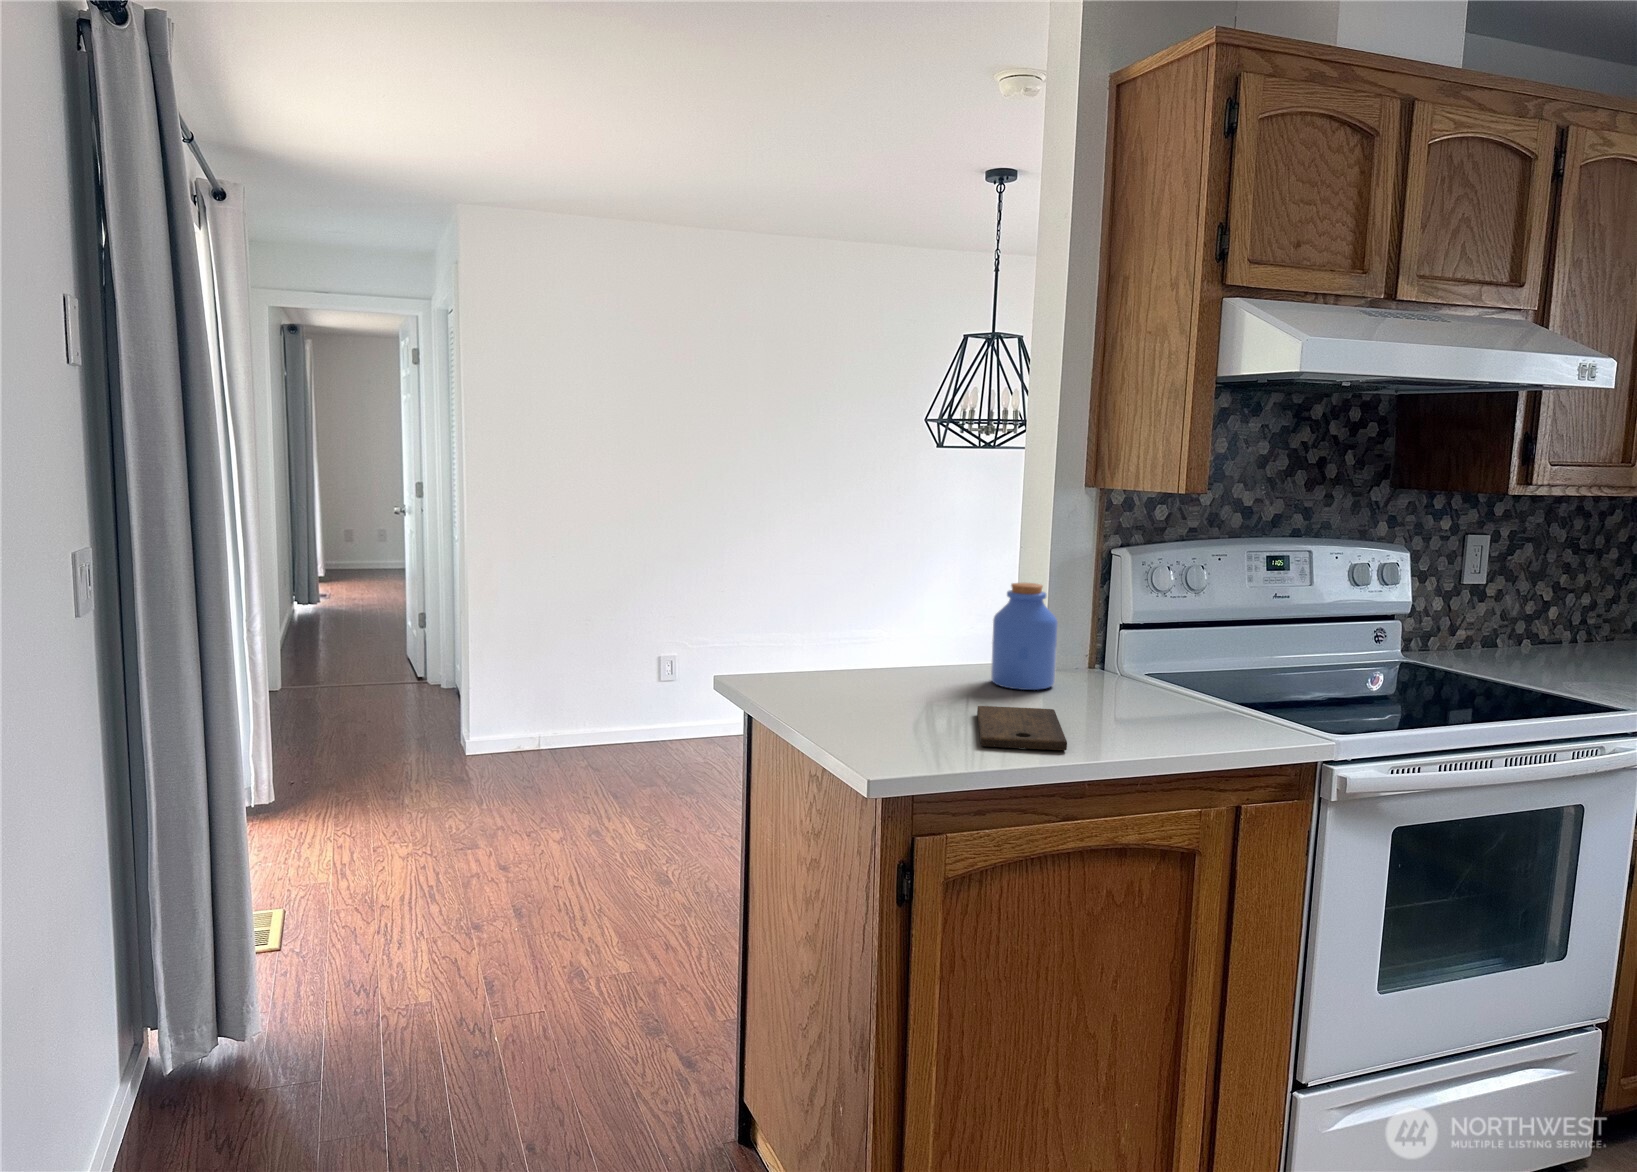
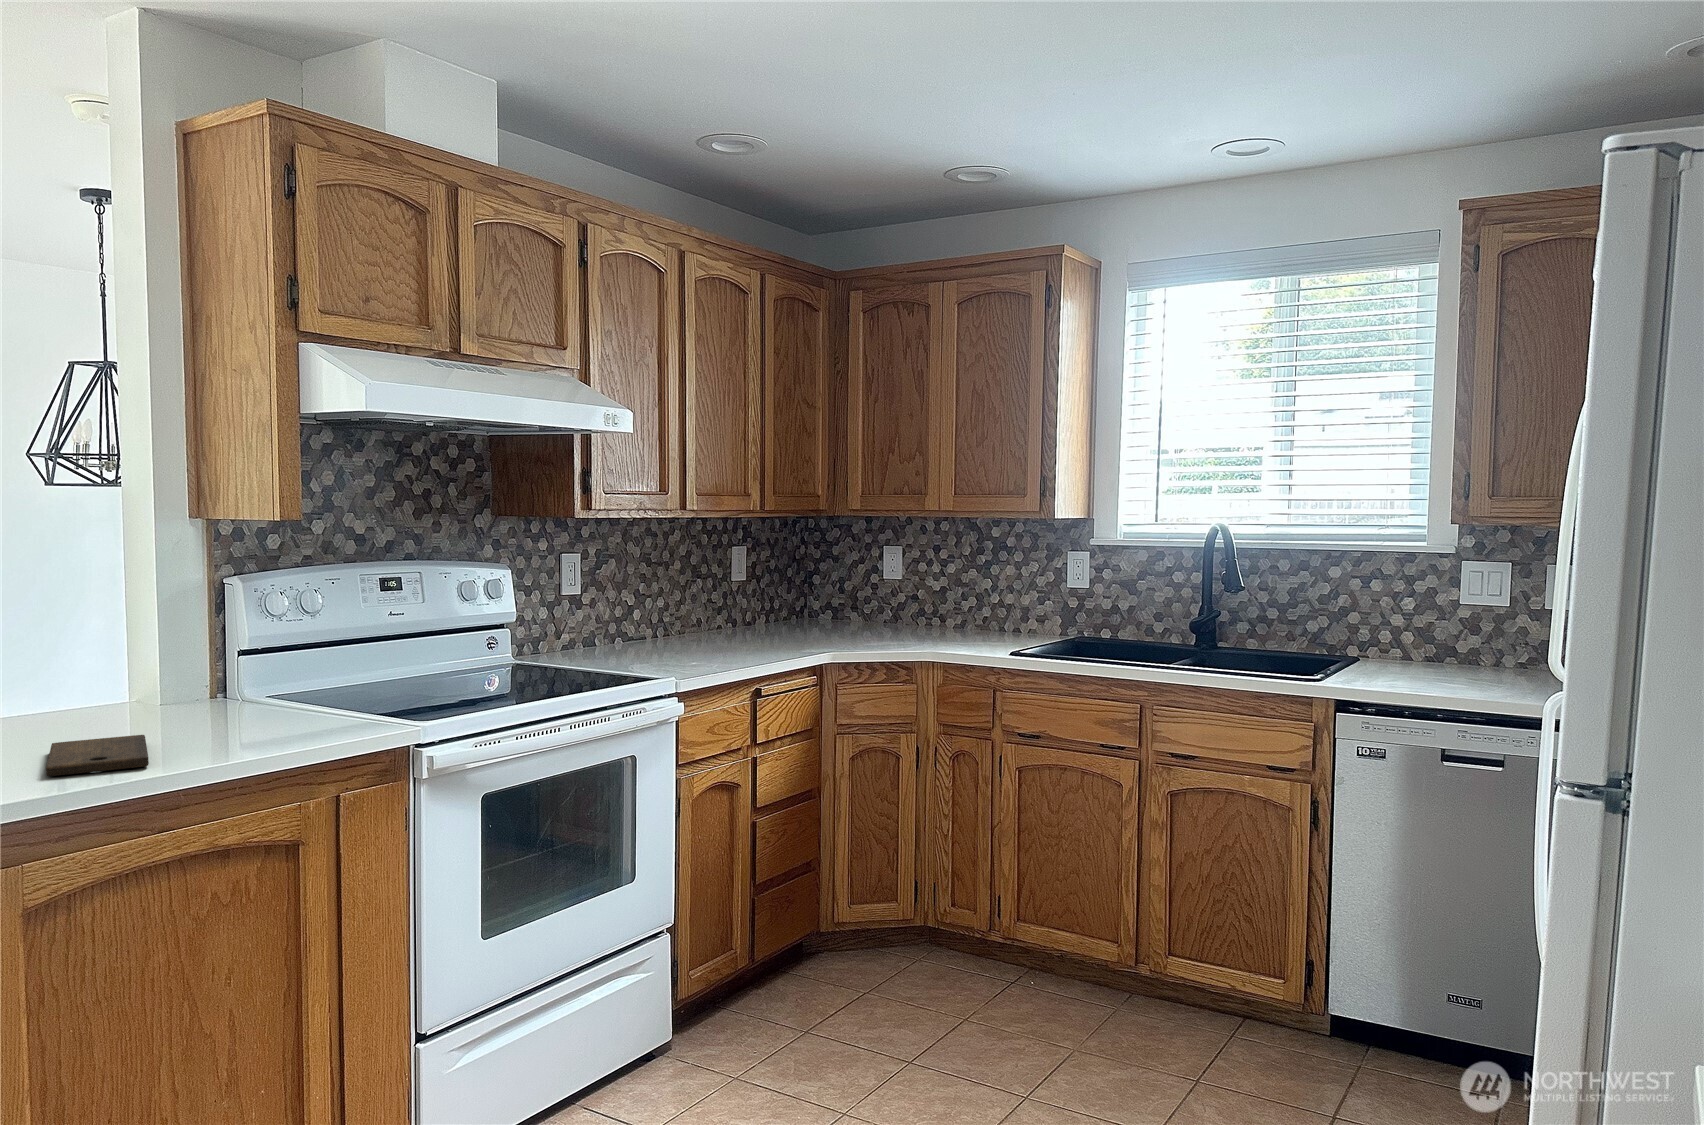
jar: present [991,583,1058,690] -> none [78,616,157,726]

